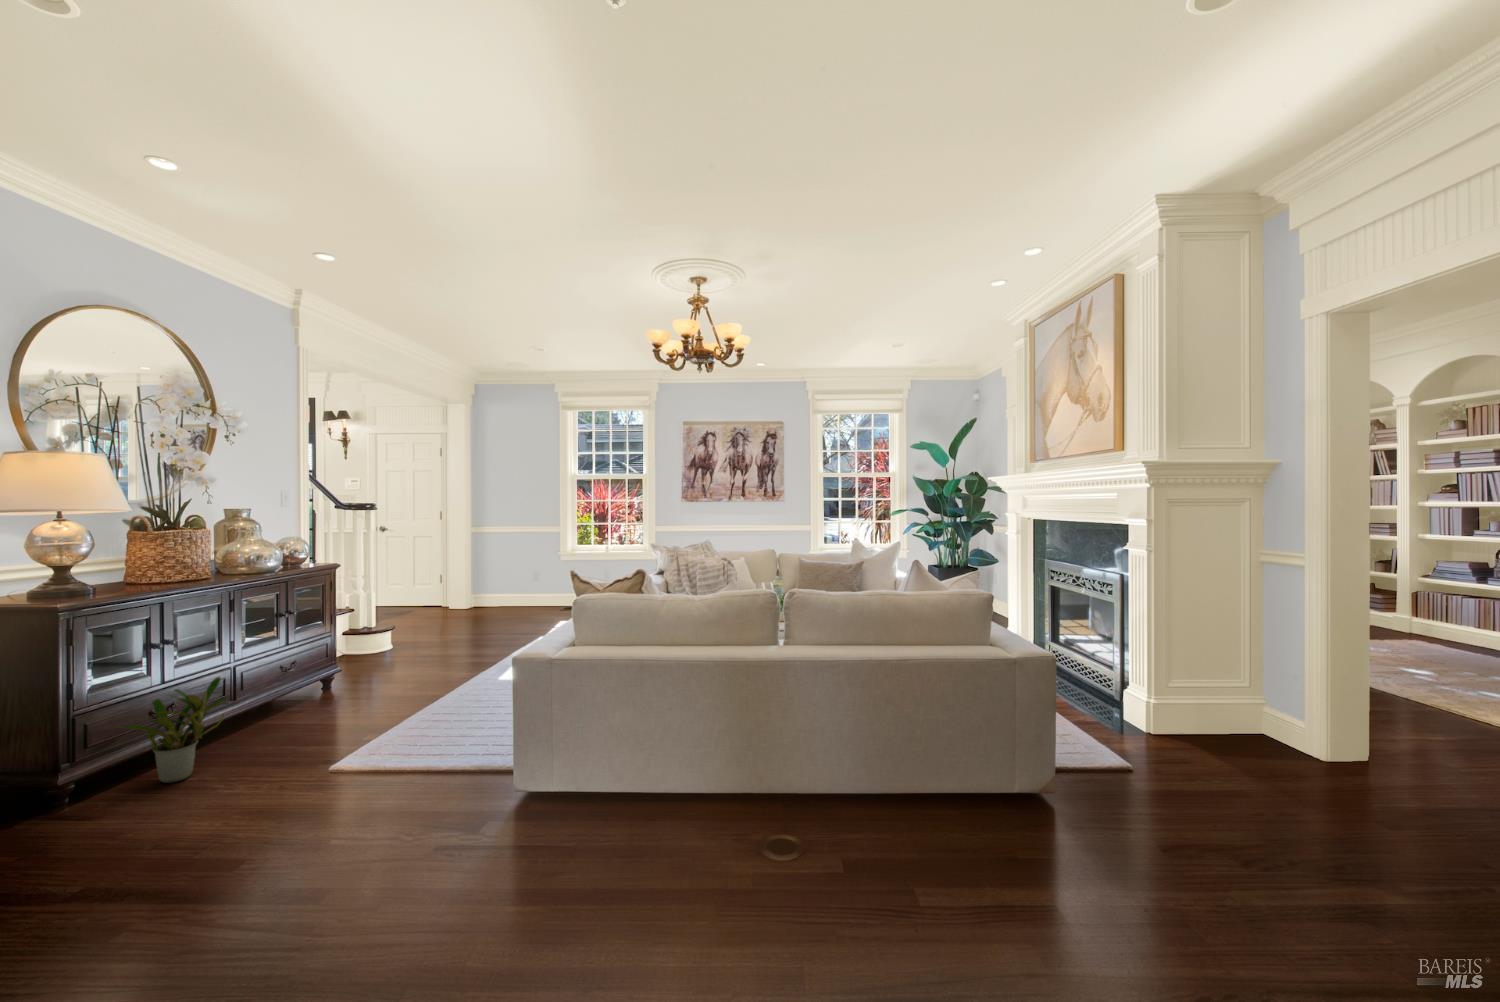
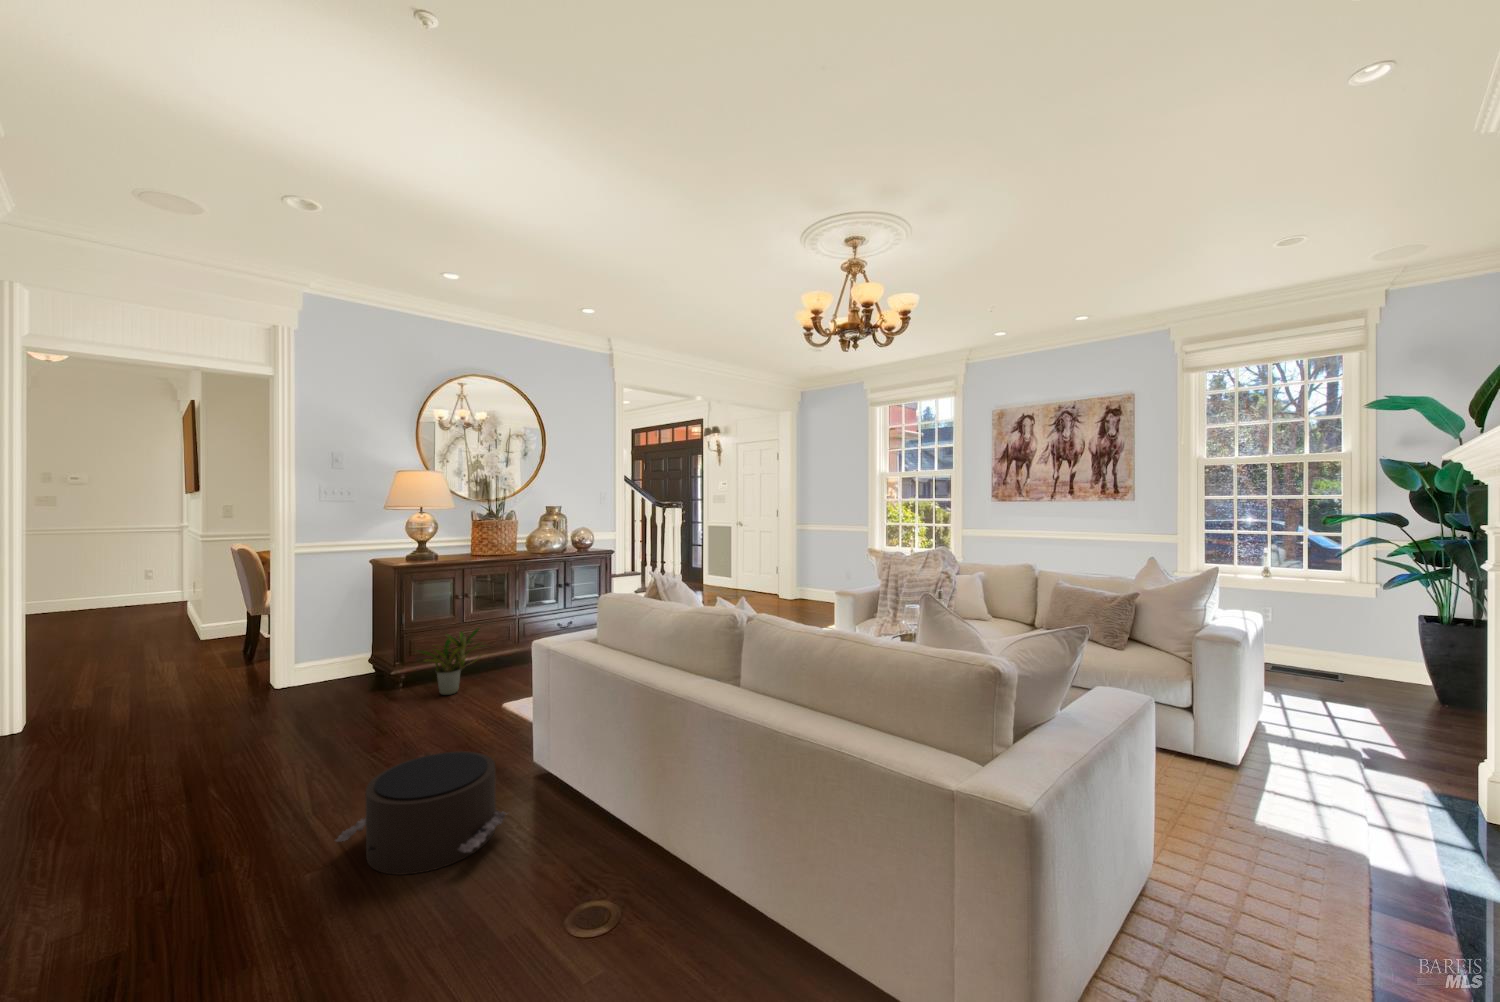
pouf: none [409,771,588,907] -> present [335,751,506,875]

